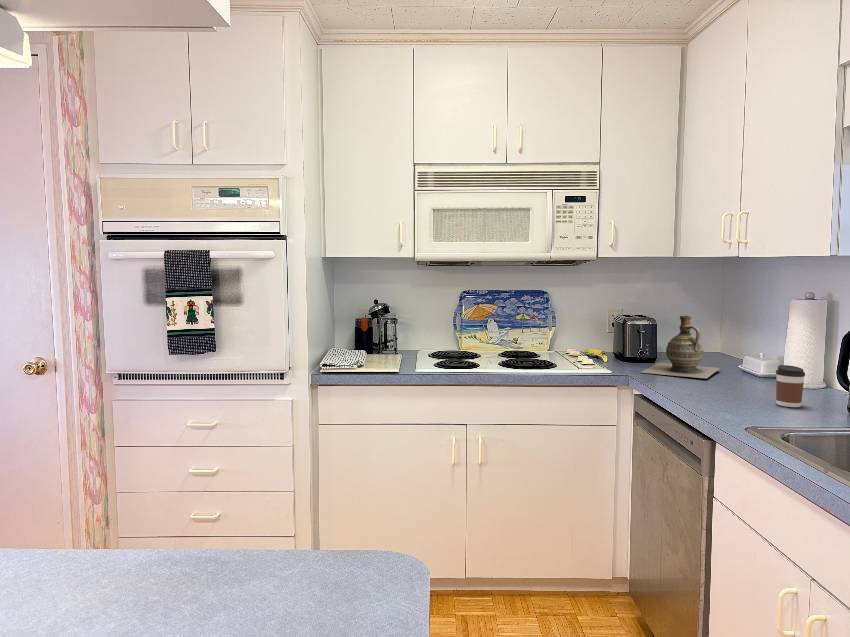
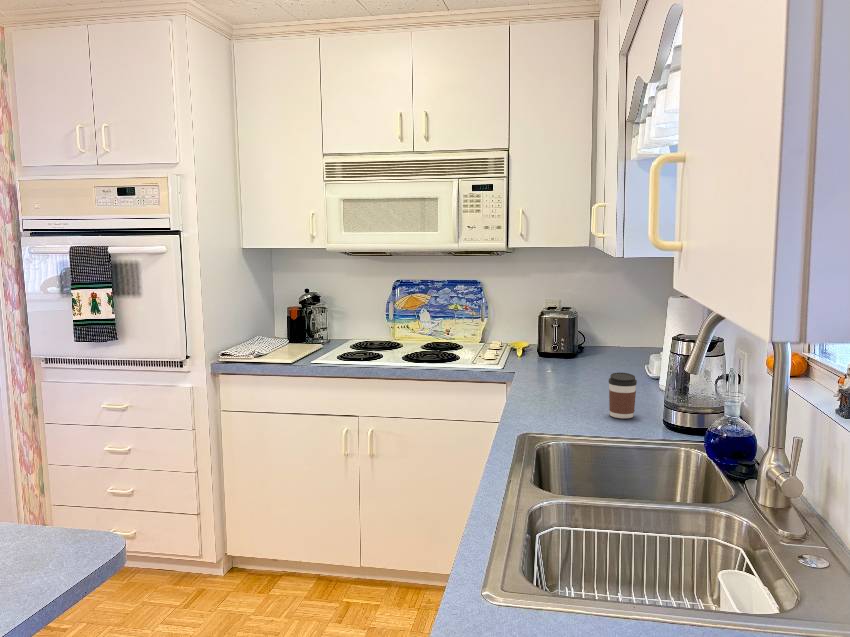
ceramic jug: present [641,316,720,378] -> none [533,313,625,382]

